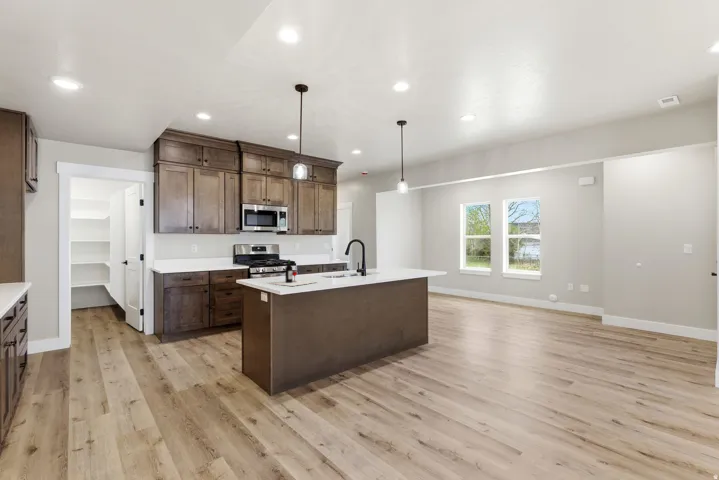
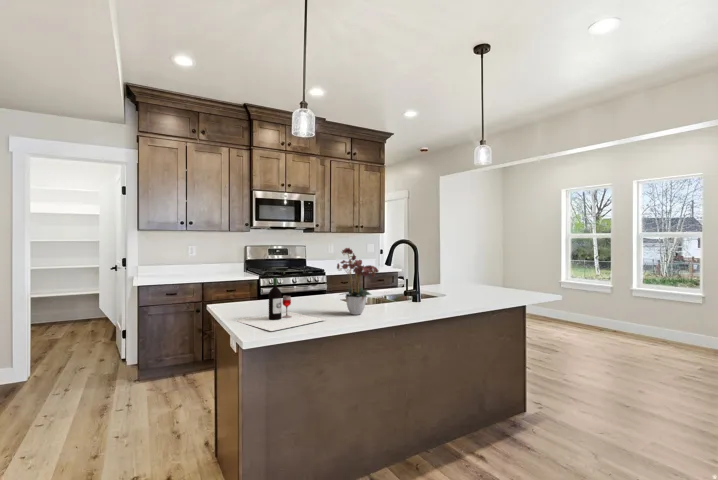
flower arrangement: none [320,241,347,280] -> present [337,248,378,315]

